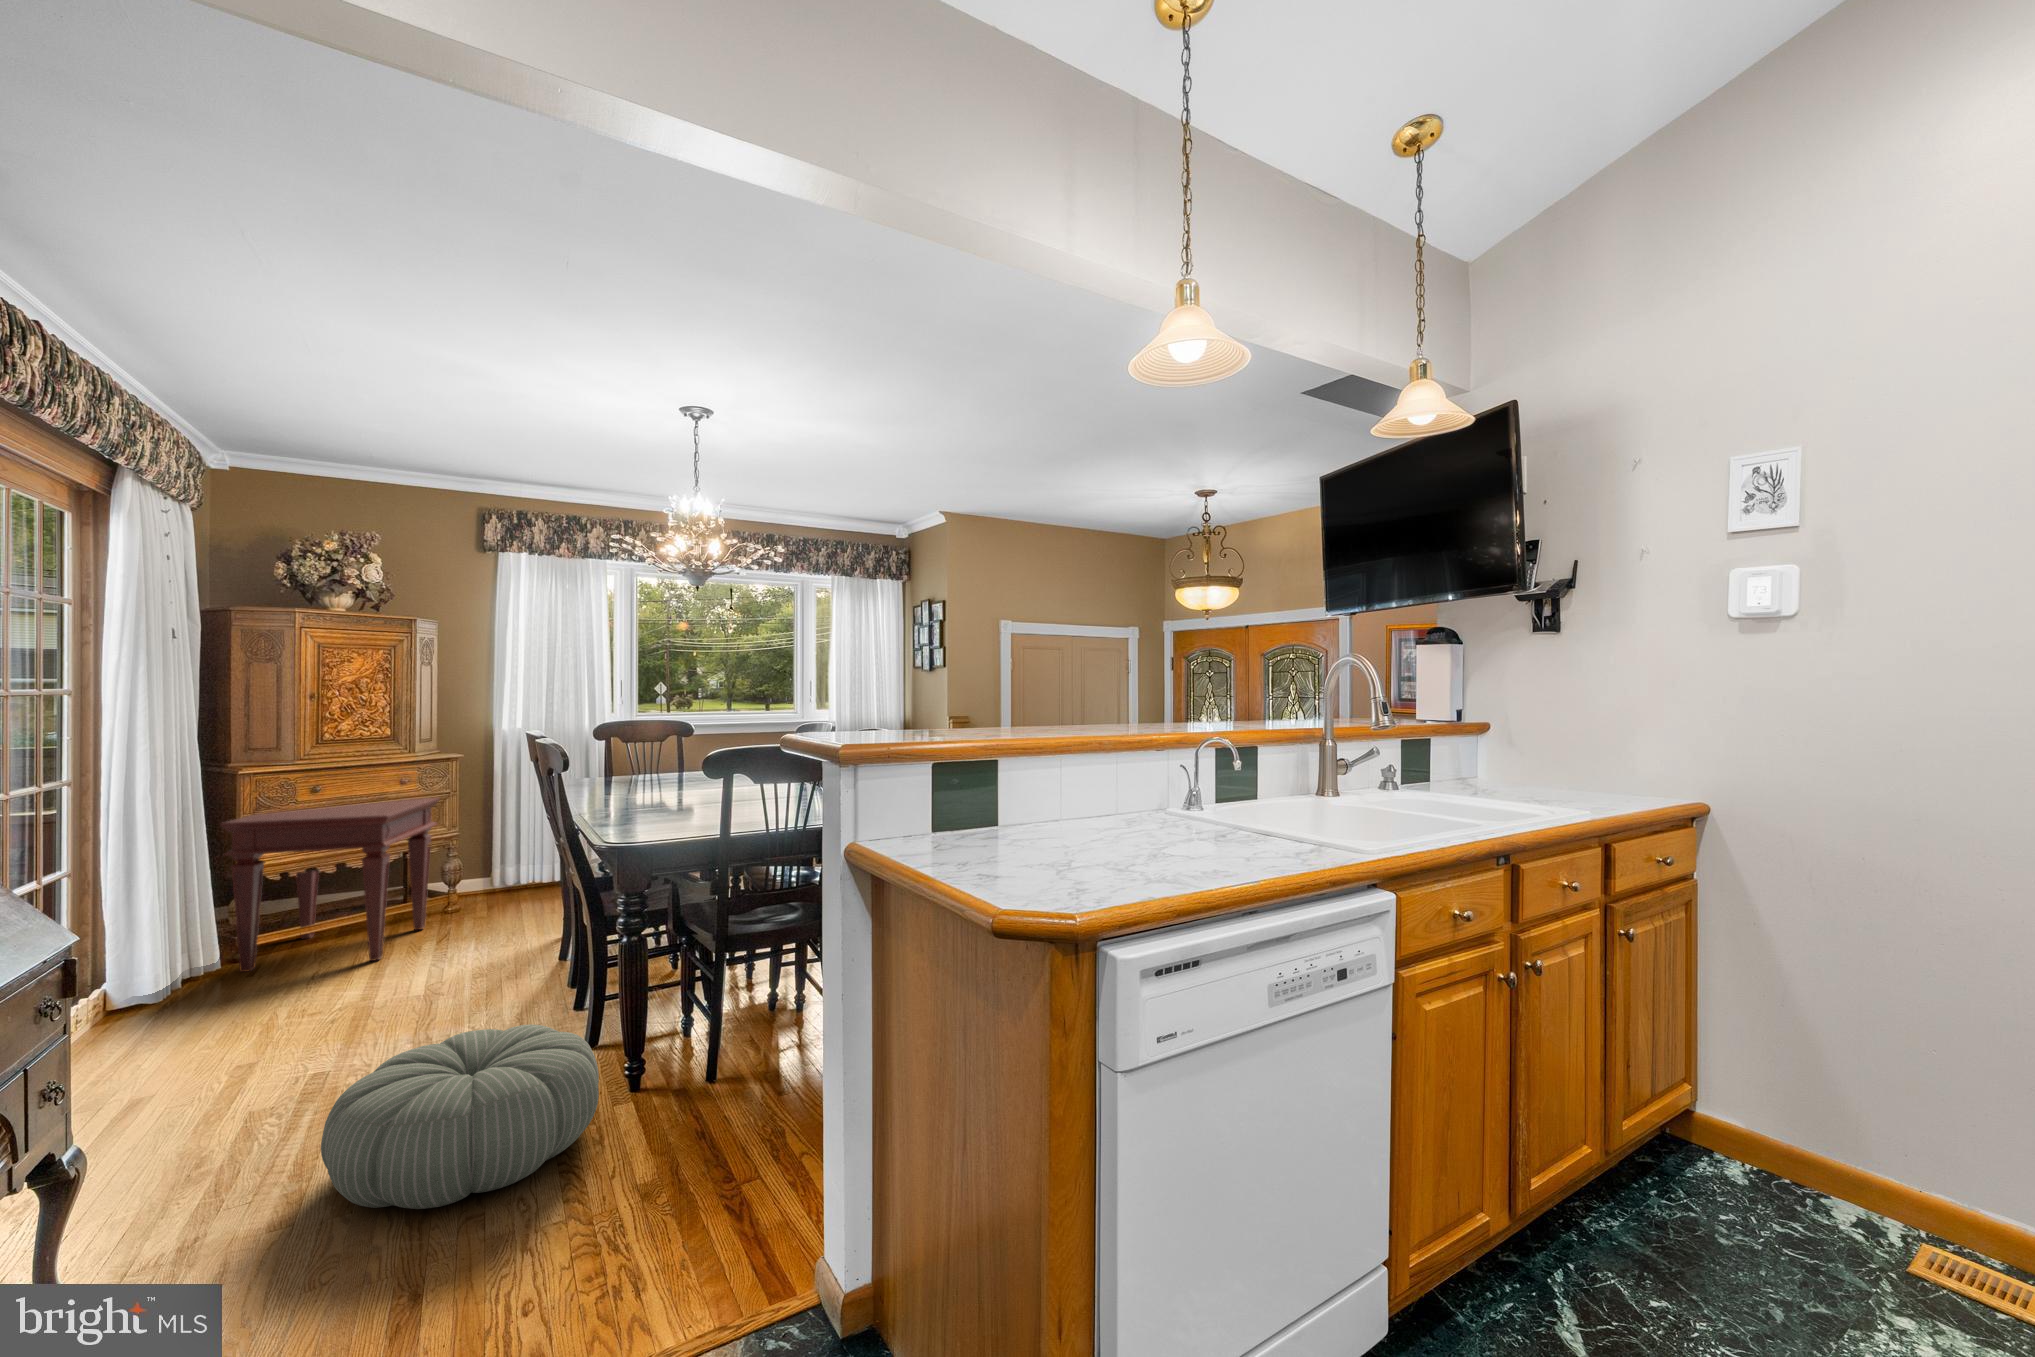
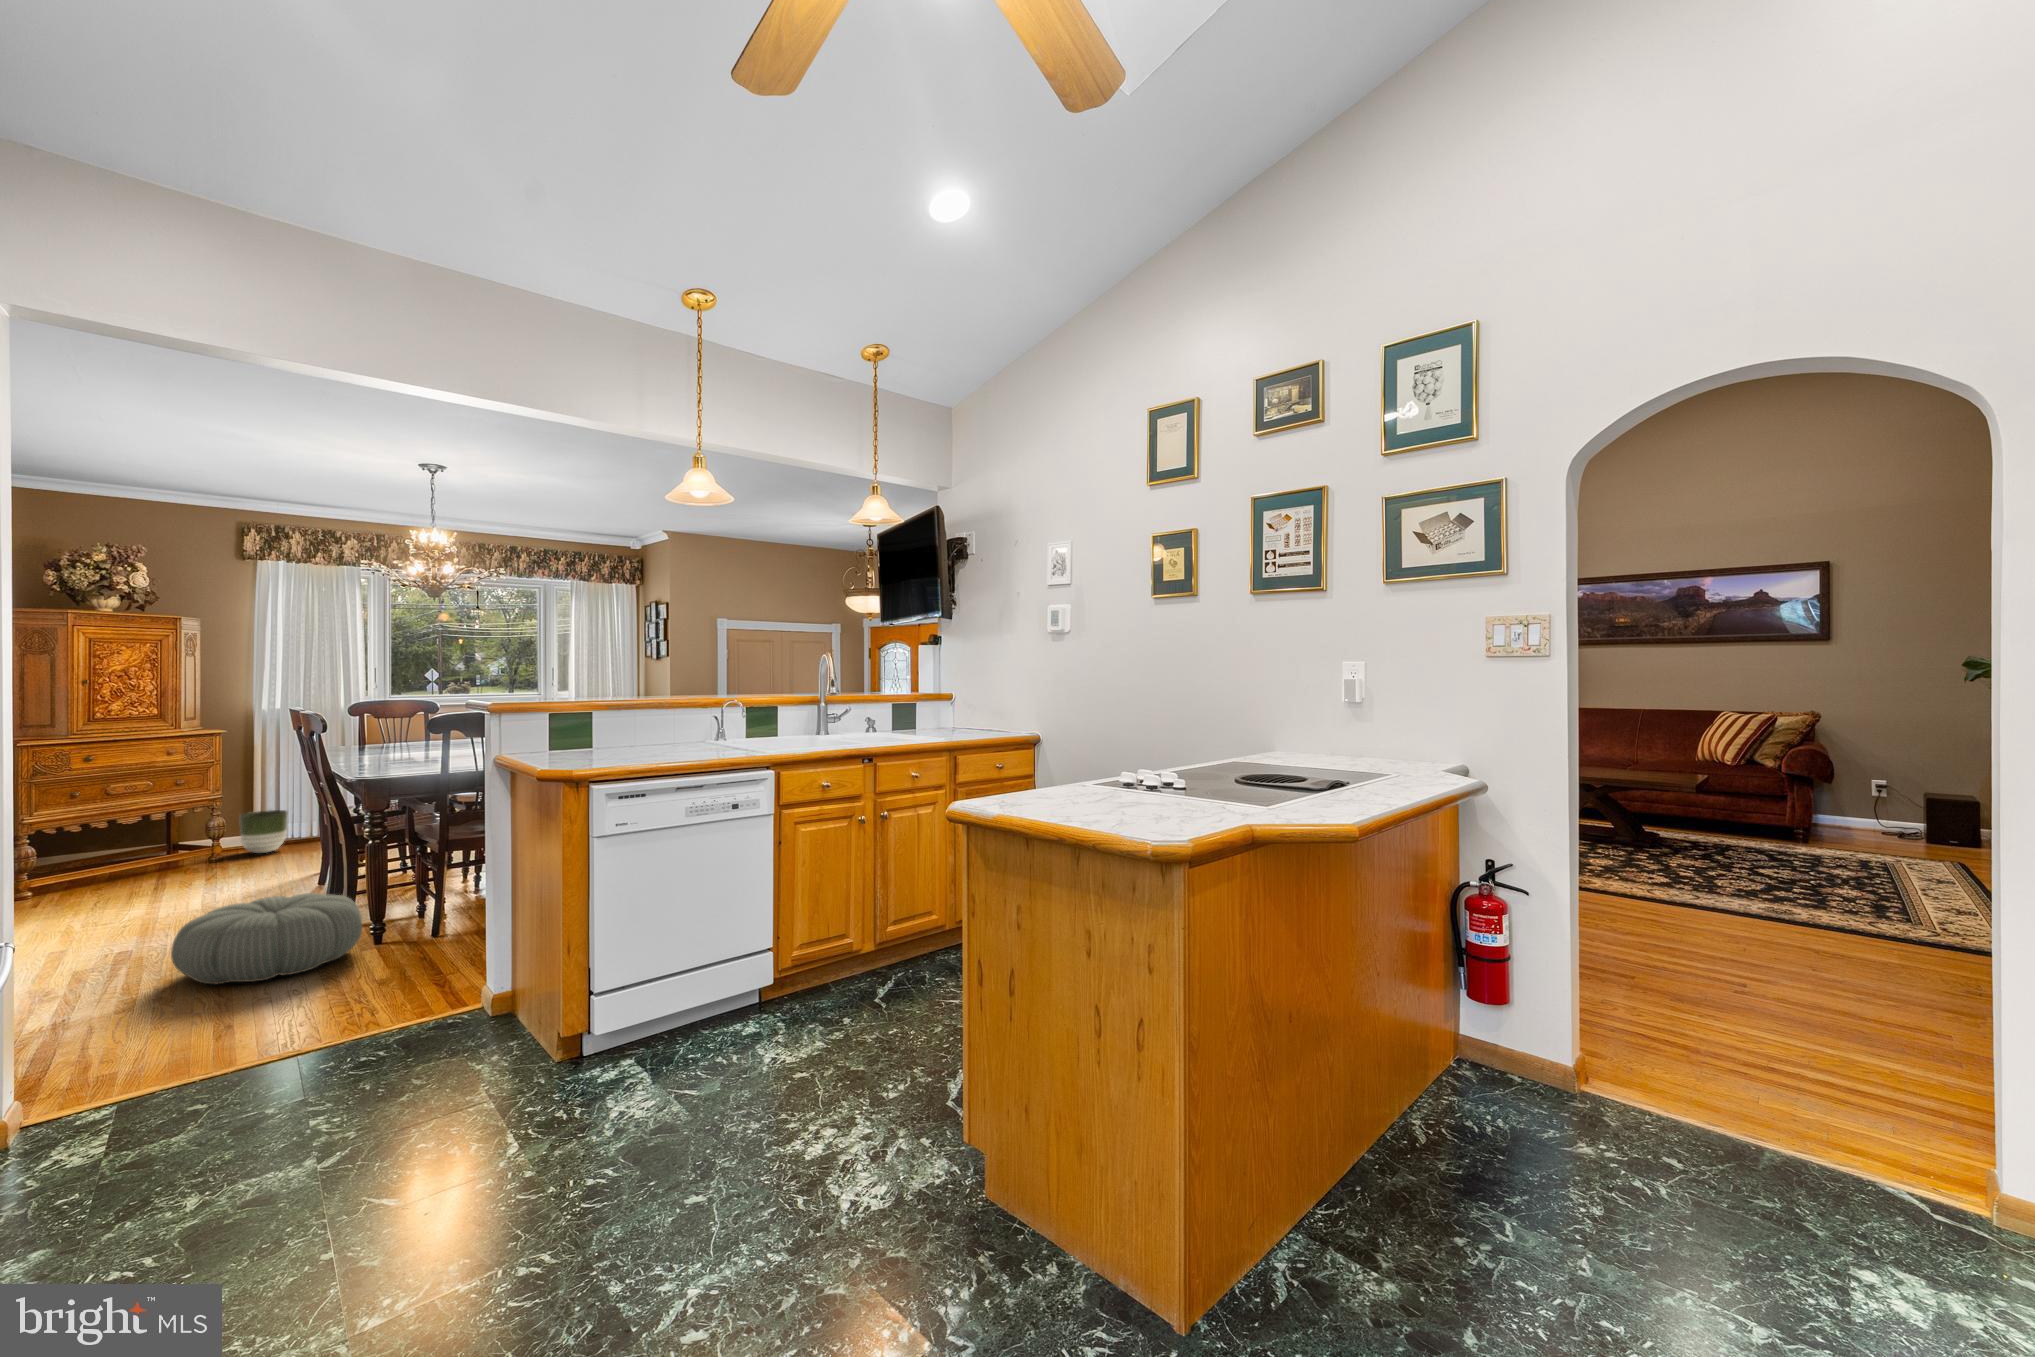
side table: present [220,798,440,972] -> none [10,765,206,902]
planter: none [478,849,529,902] -> present [239,810,288,853]

